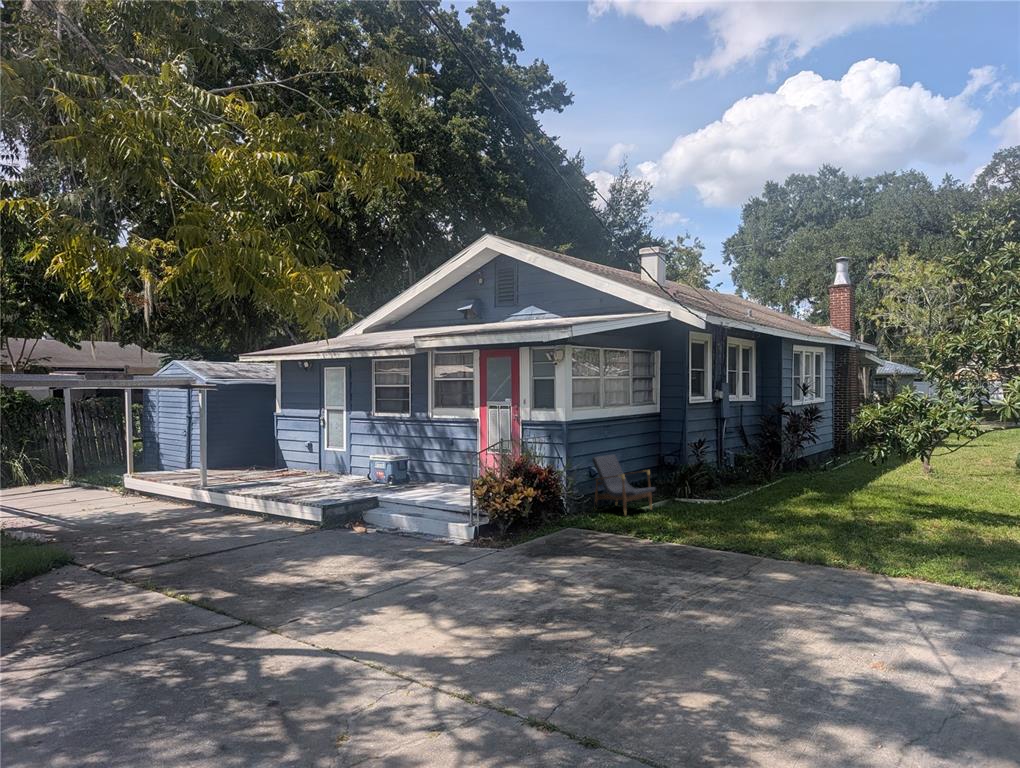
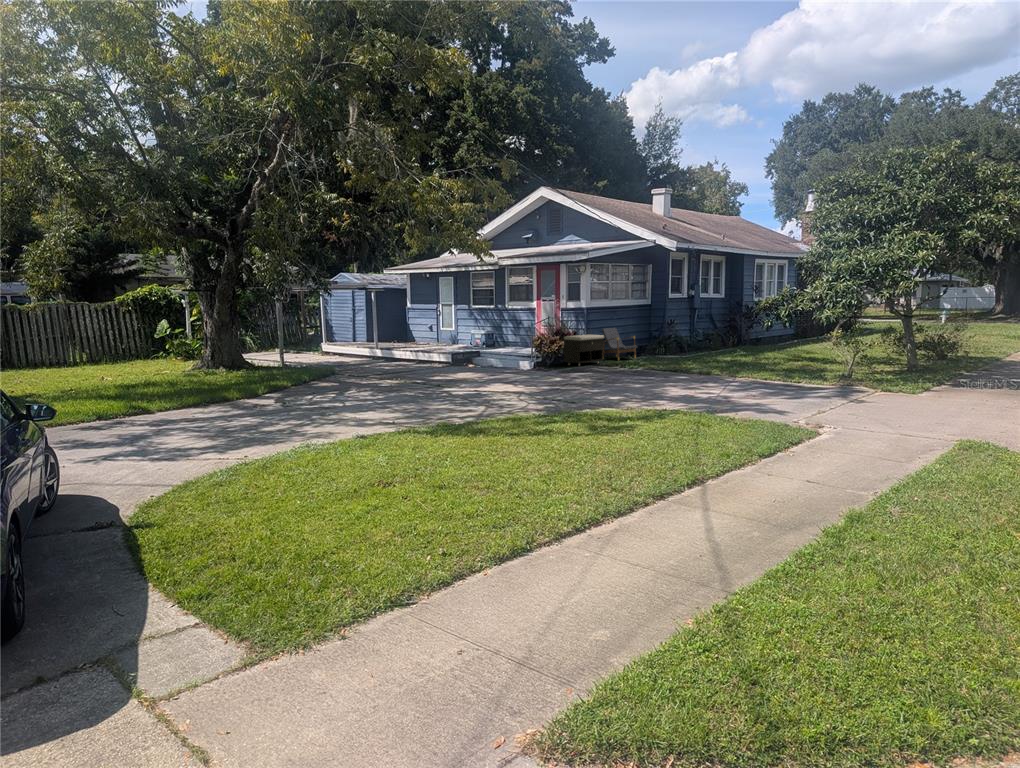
storage bench: none [531,471,604,534] -> present [564,334,604,366]

